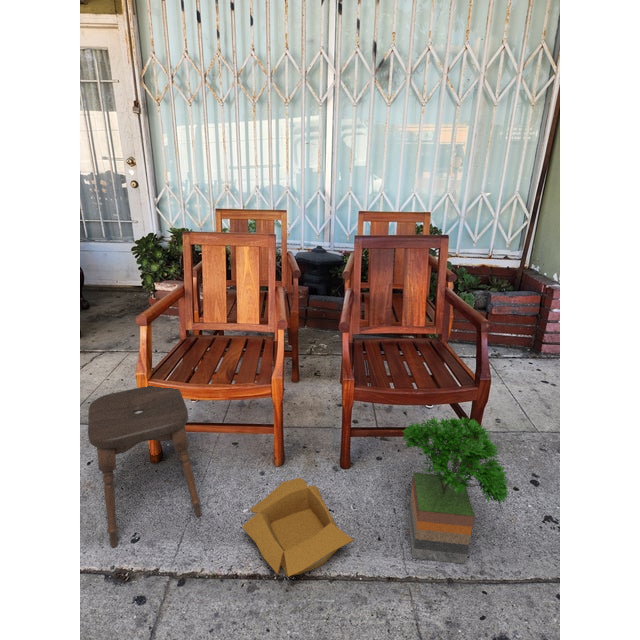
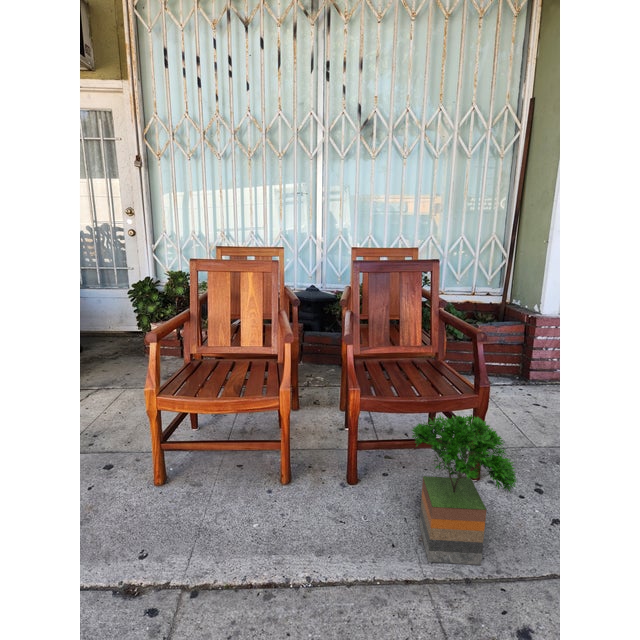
stool: present [88,386,201,547] -> none [101,398,210,565]
cardboard box: present [242,478,354,577] -> none [255,489,370,583]

